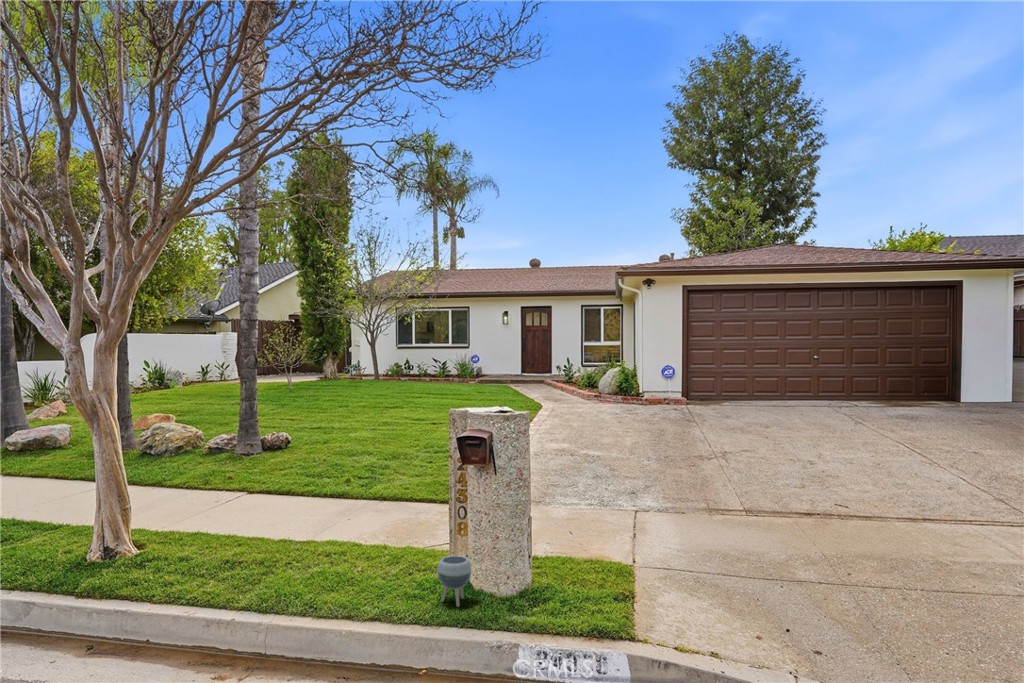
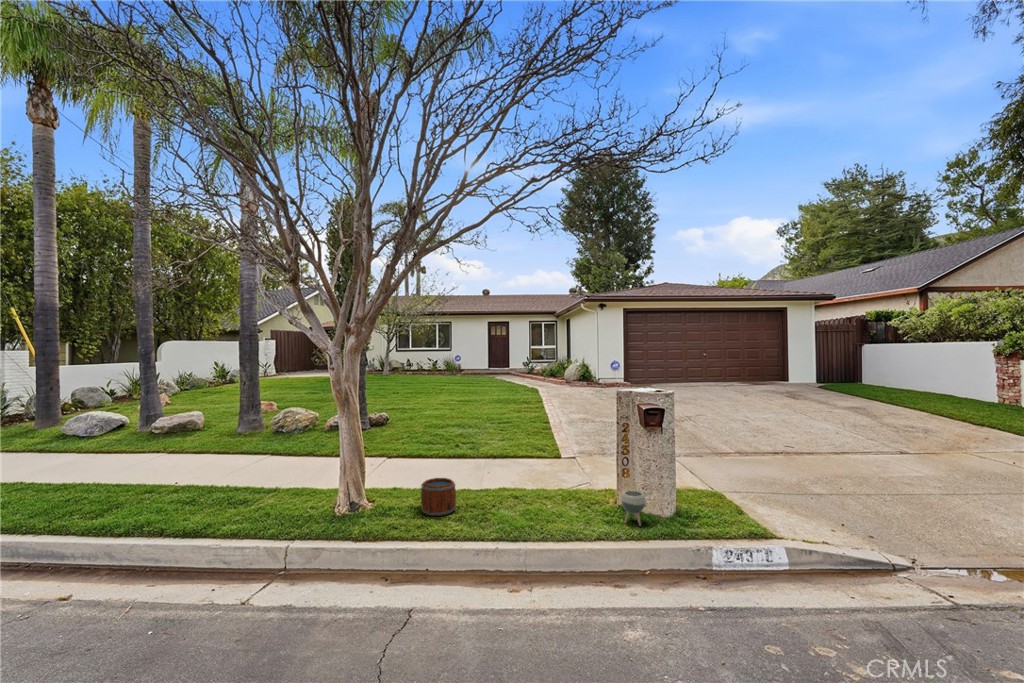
bucket: none [193,523,244,574] -> present [421,478,456,516]

